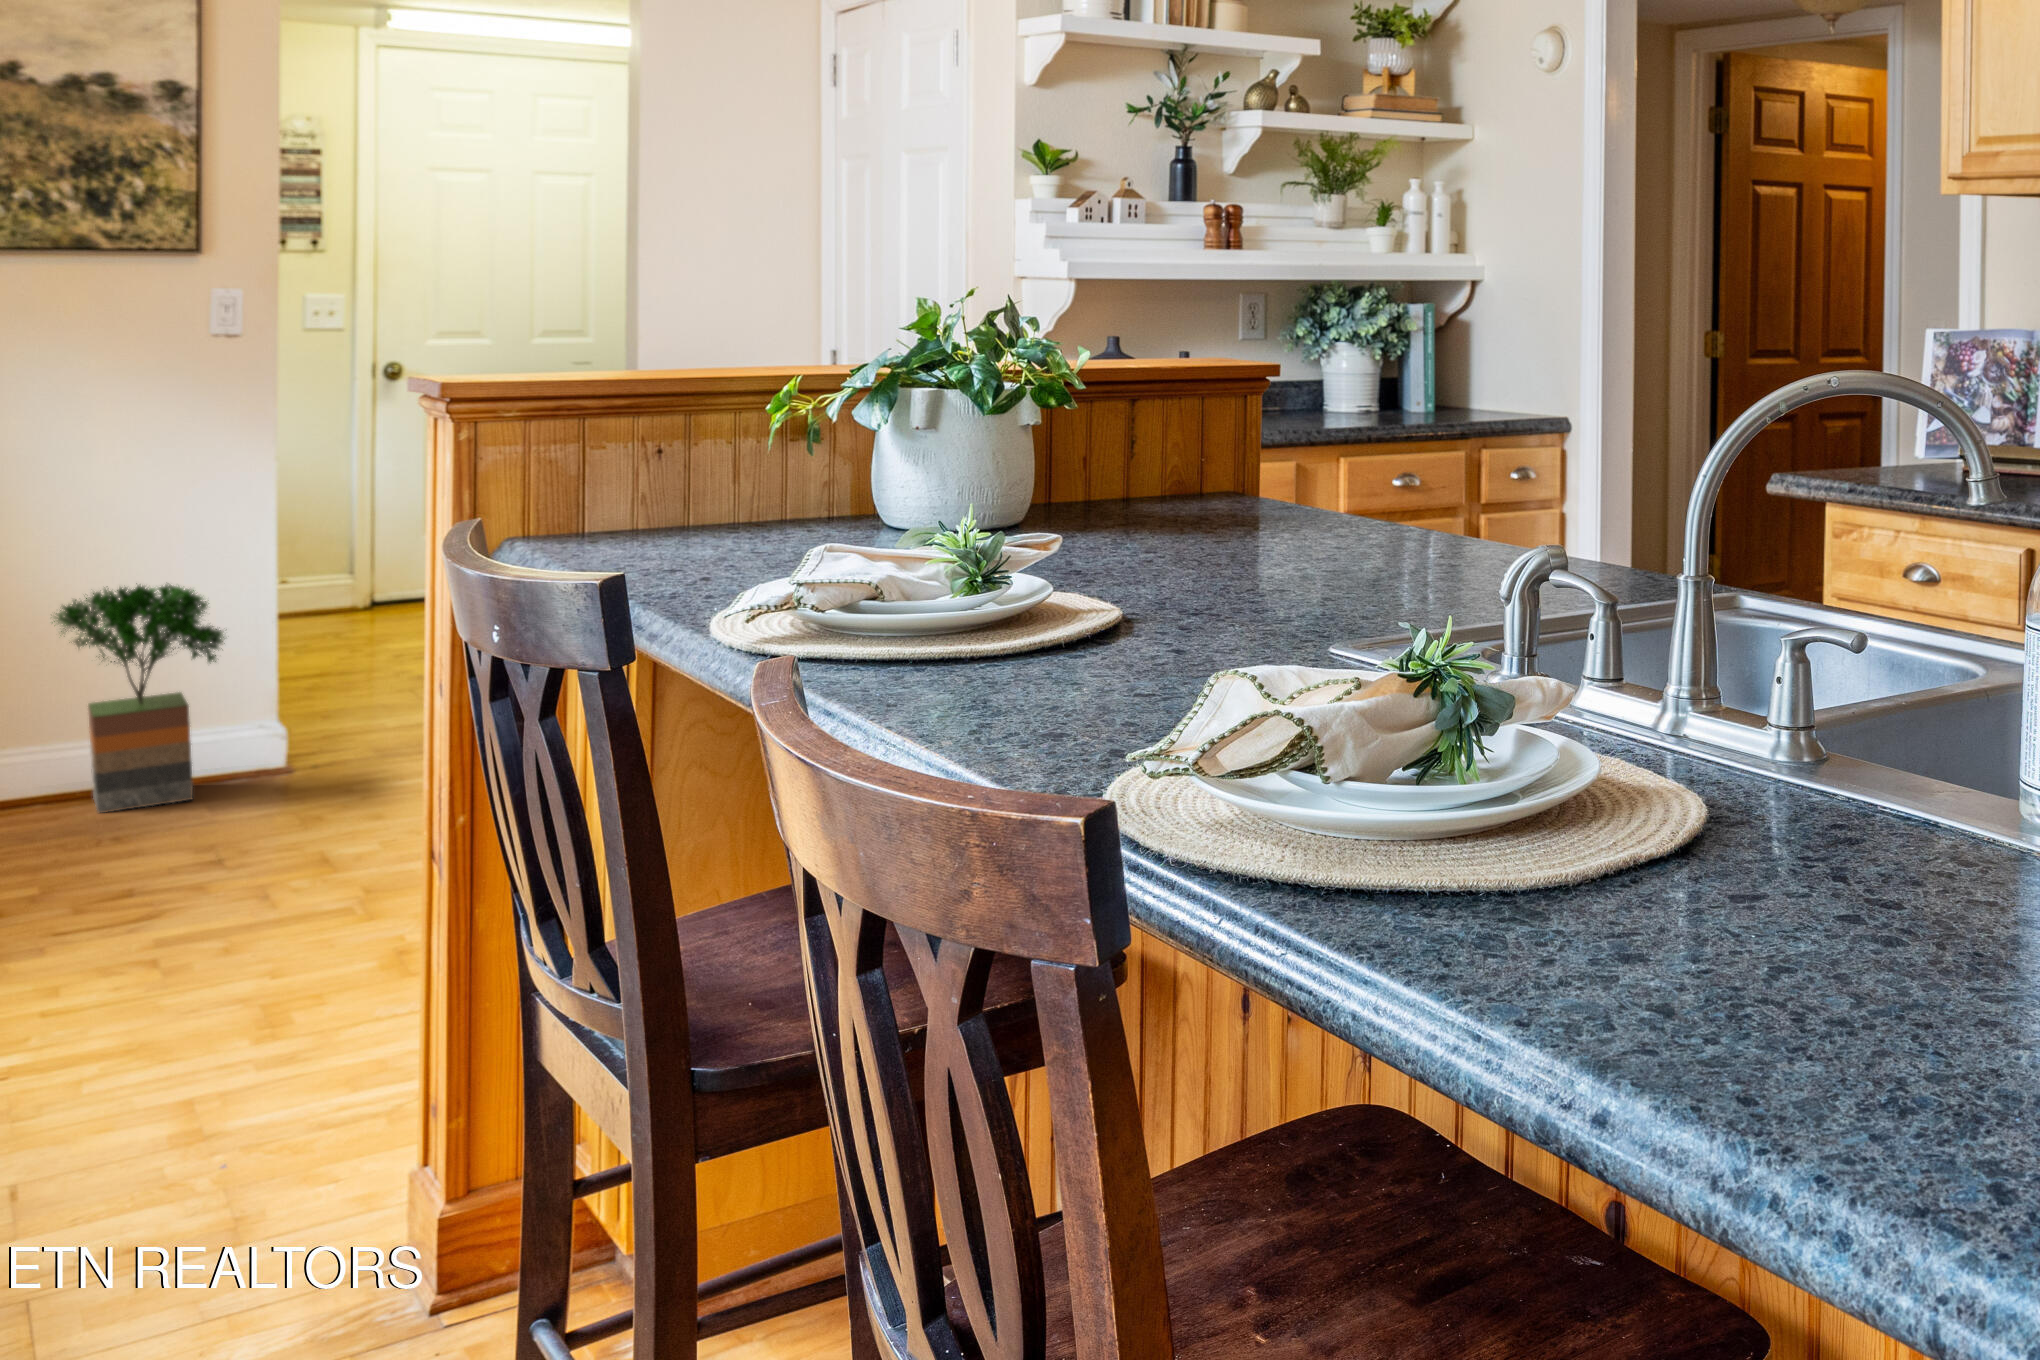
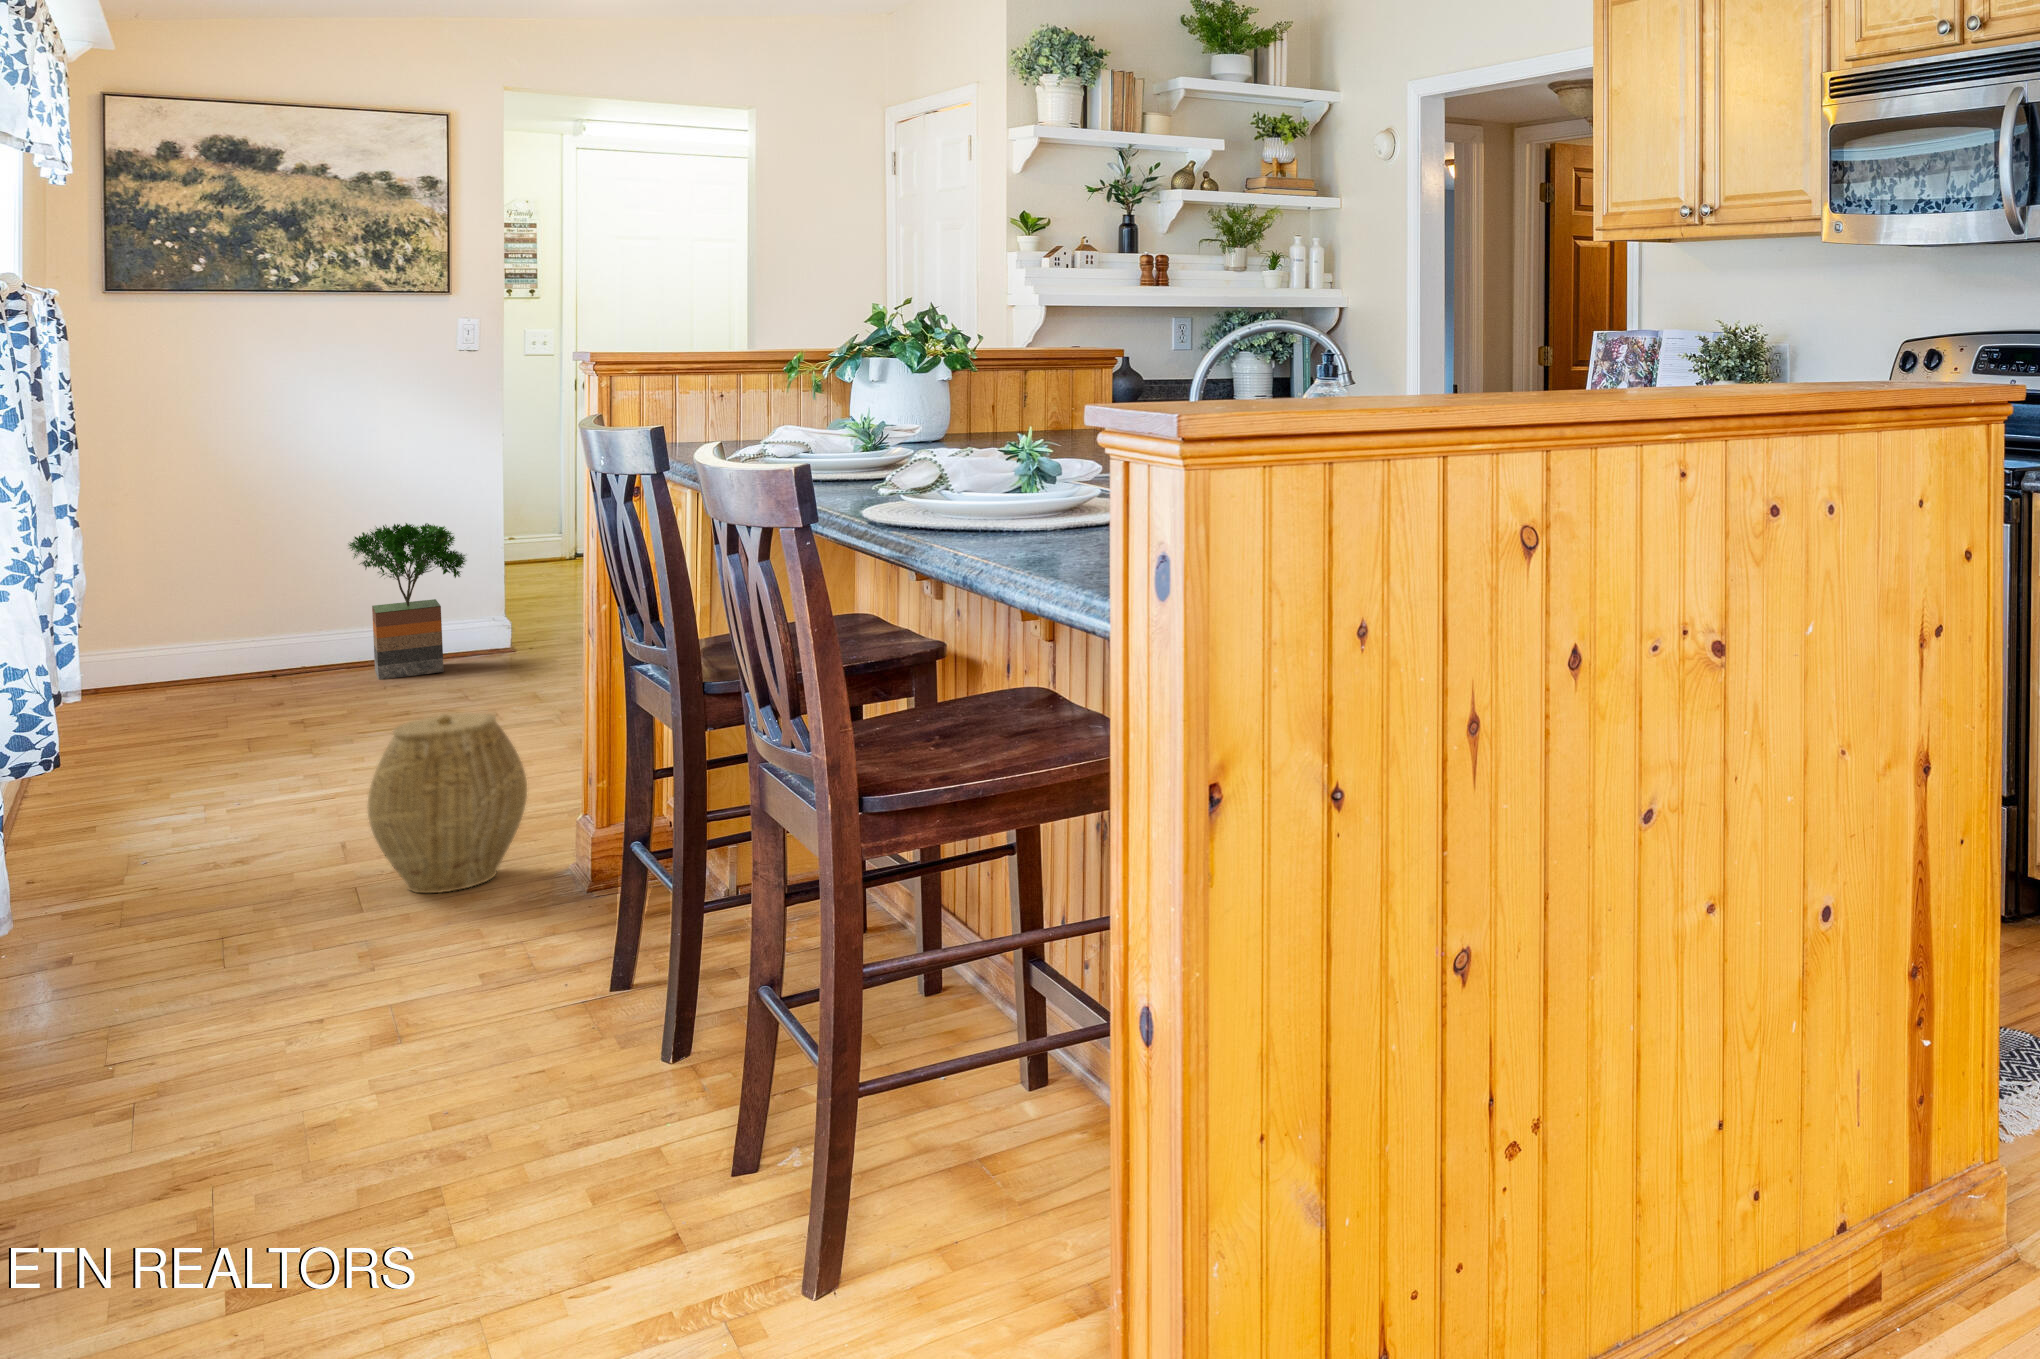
woven basket: none [64,957,330,1268] -> present [368,713,527,893]

